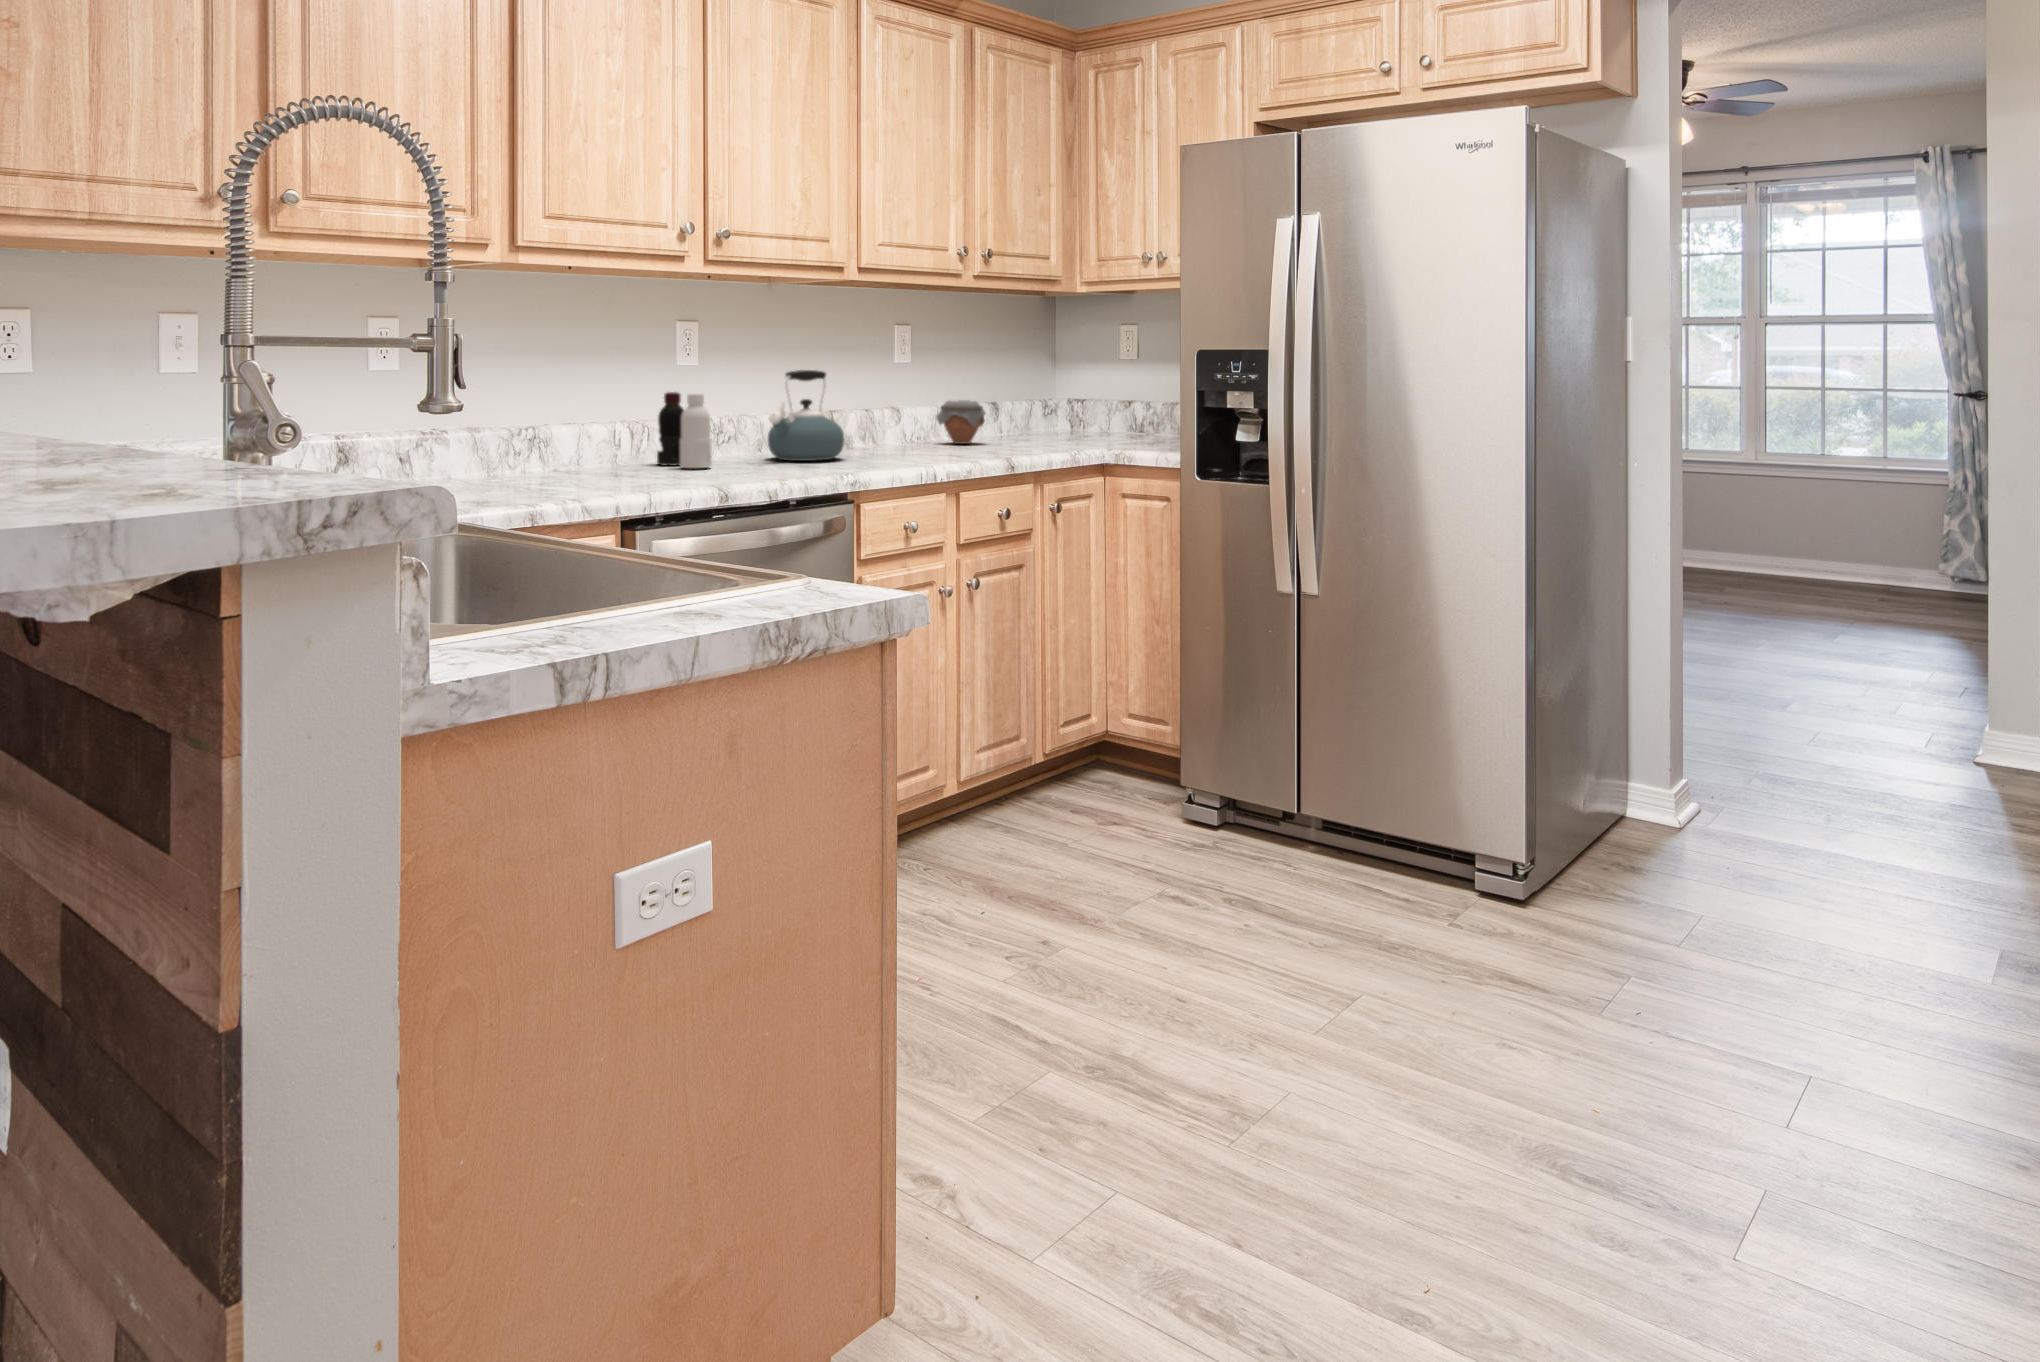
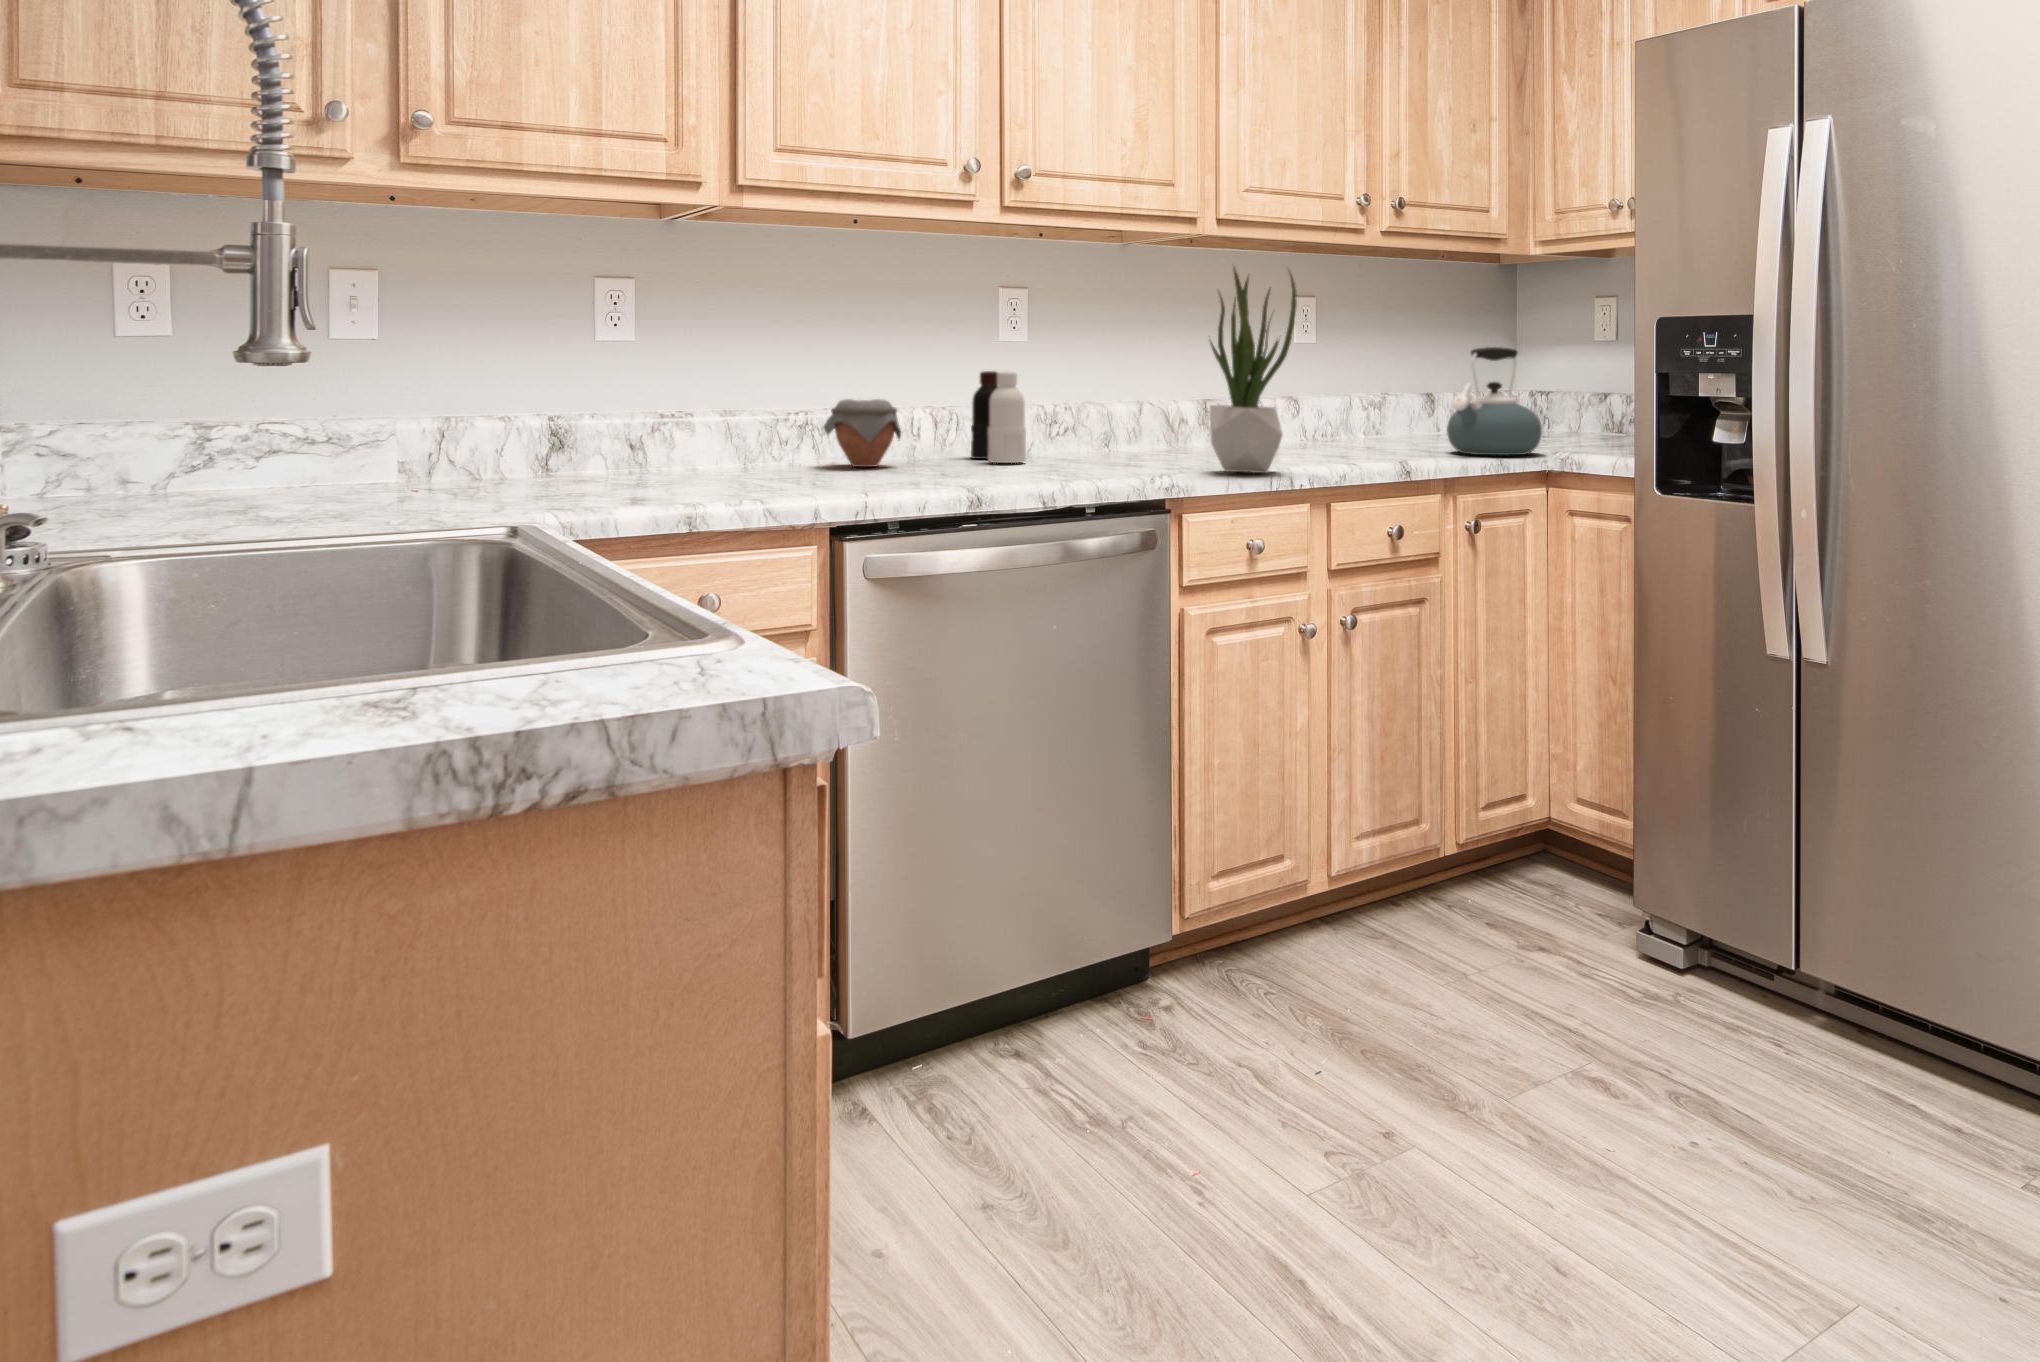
potted plant: none [869,309,937,472] -> present [1210,268,1297,473]
kettle: present [767,370,844,461] -> present [1447,347,1542,455]
jar: present [936,400,986,444] -> present [824,399,901,467]

